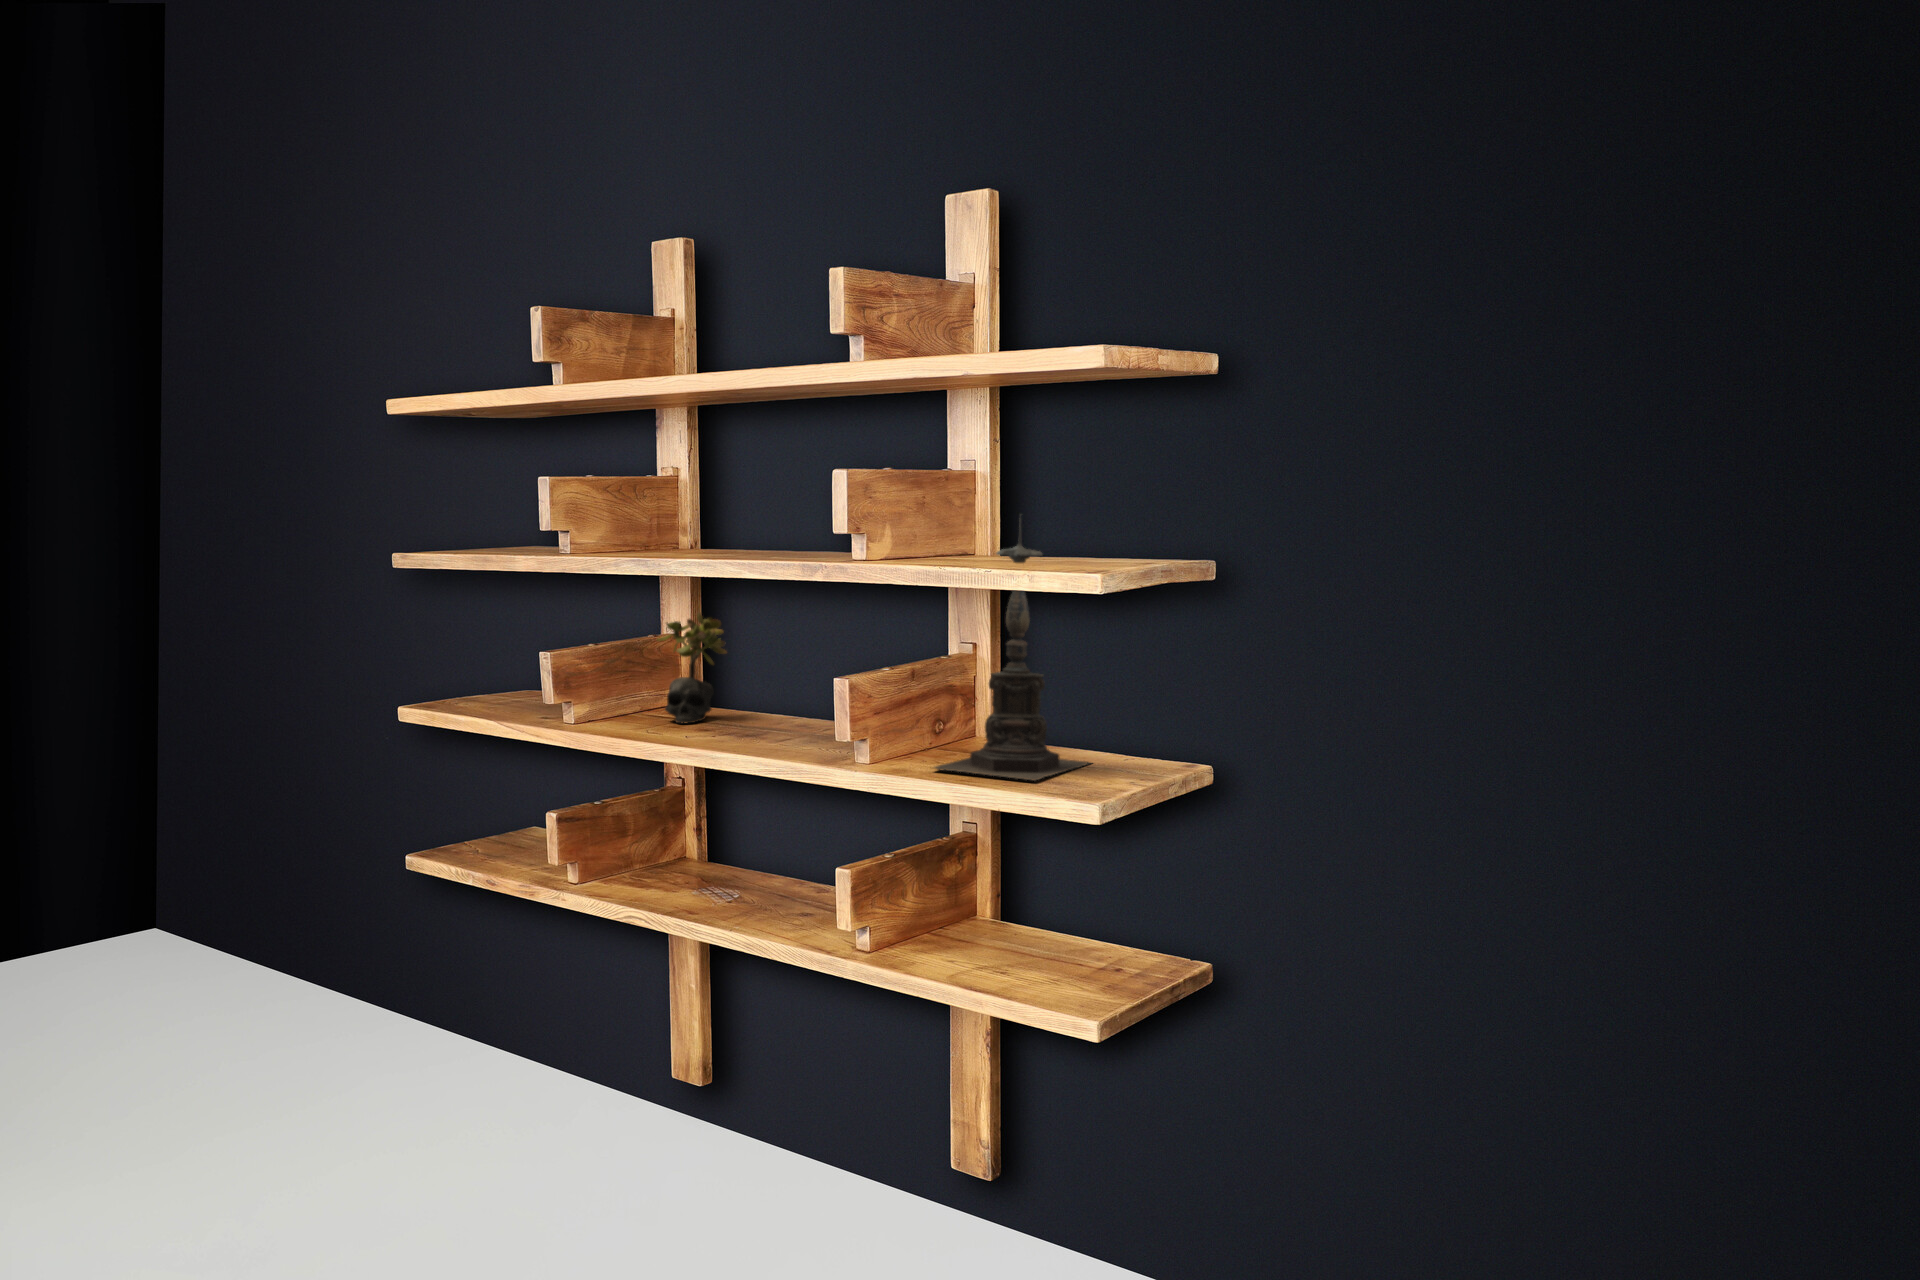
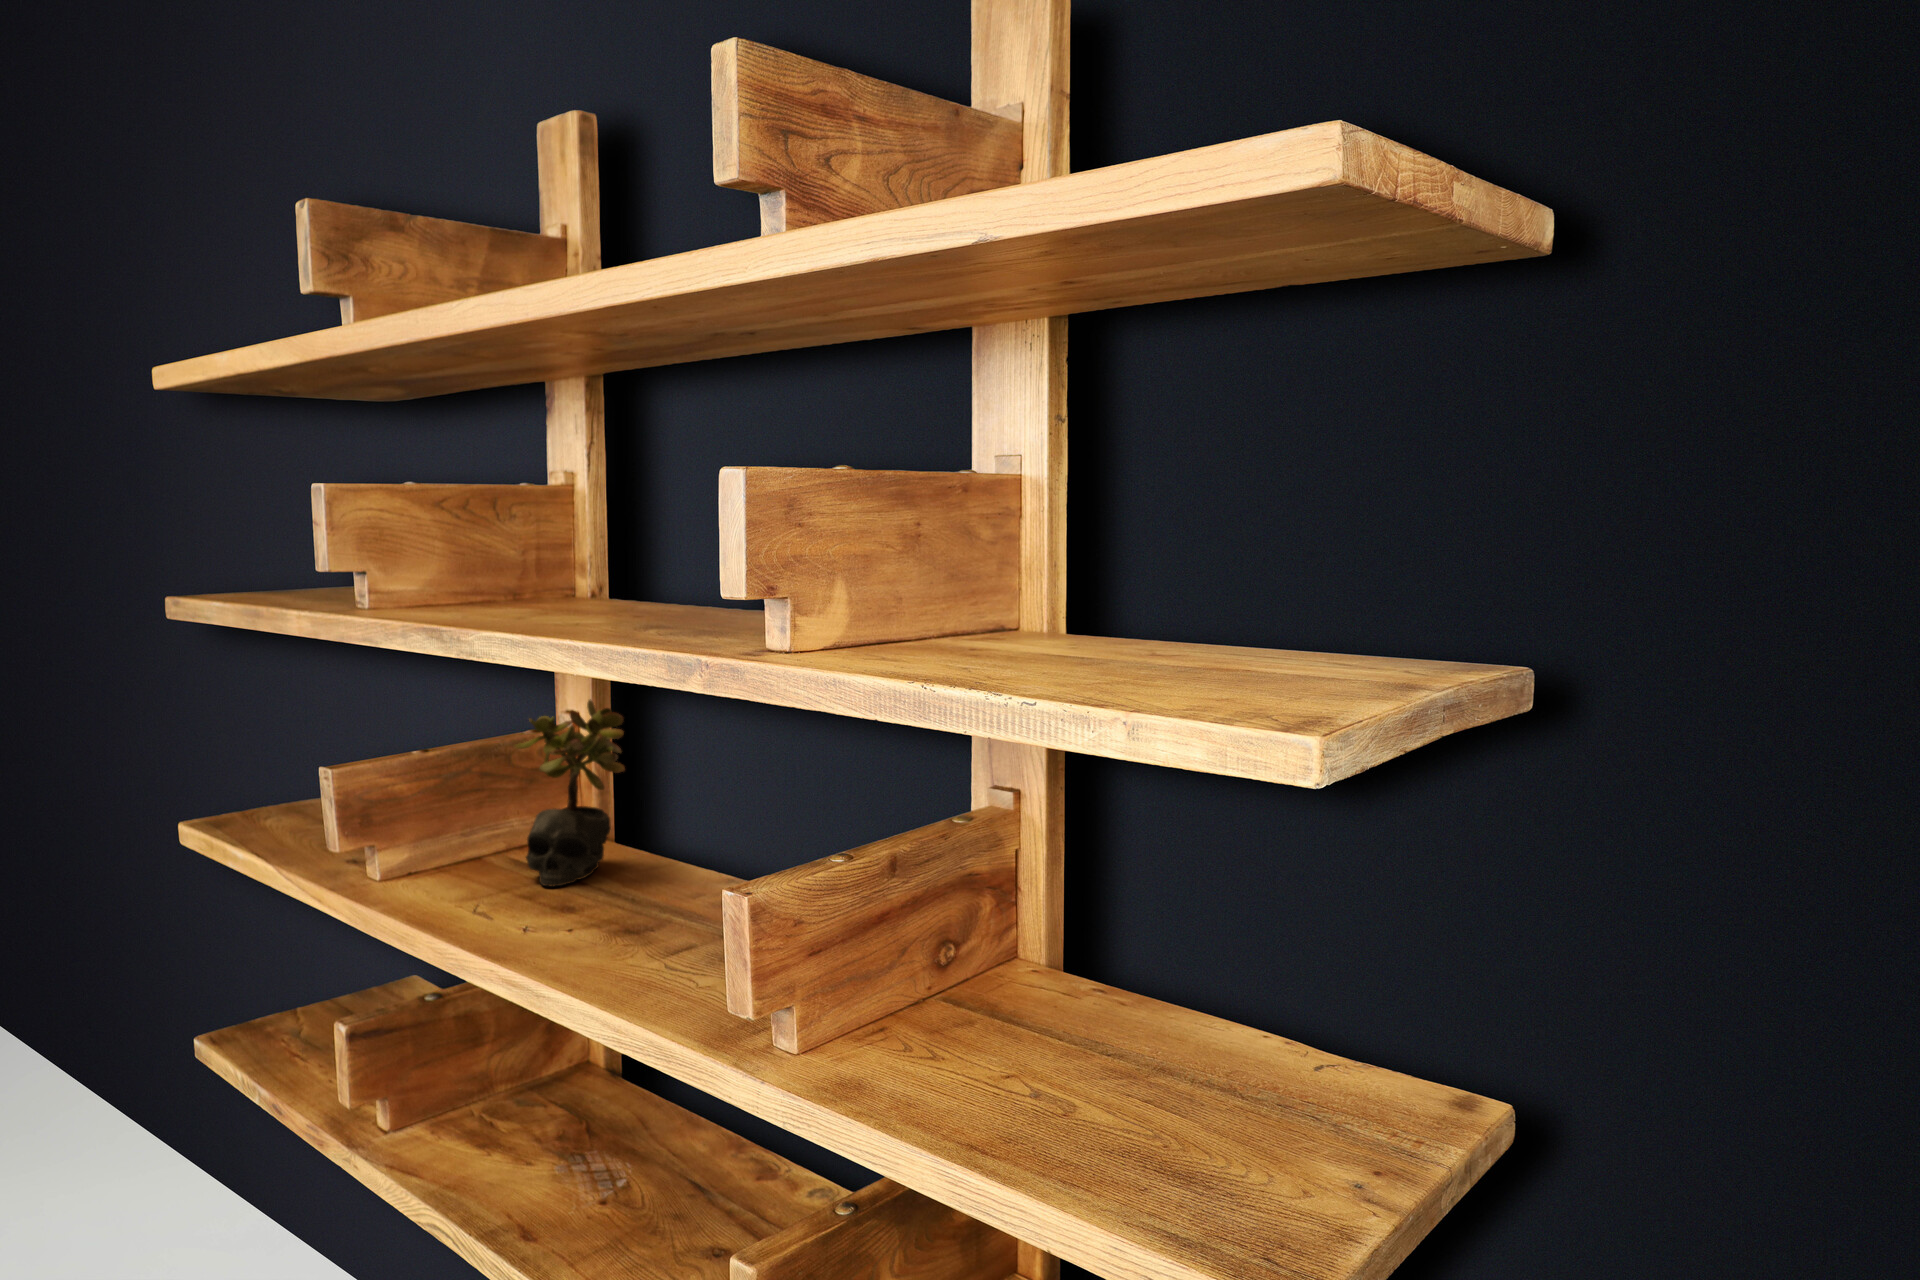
candle holder: present [934,519,1092,781] -> none [911,559,1249,1154]

